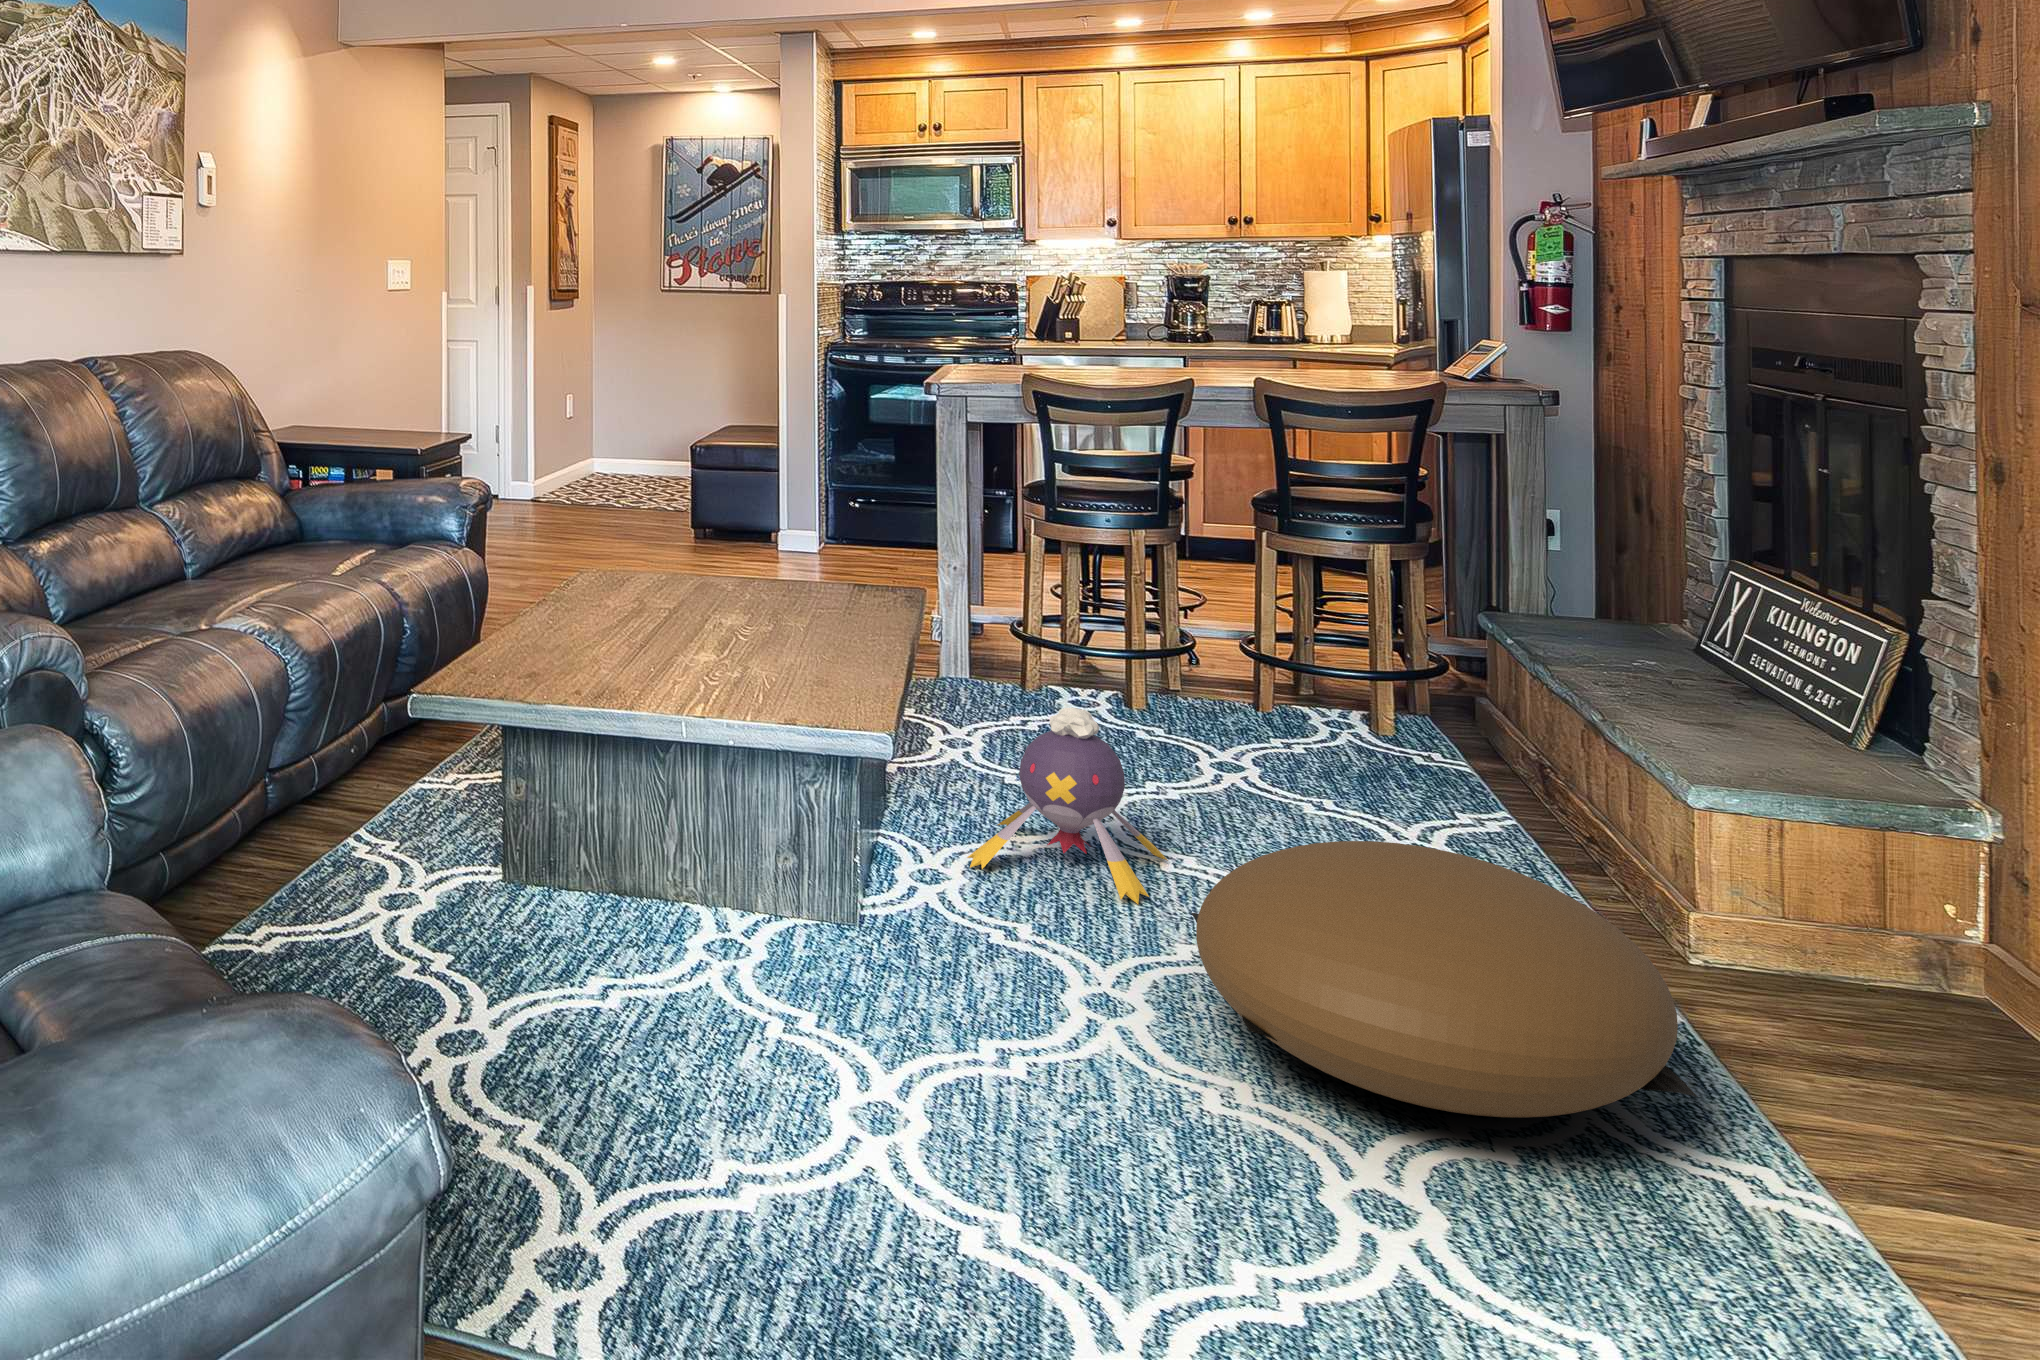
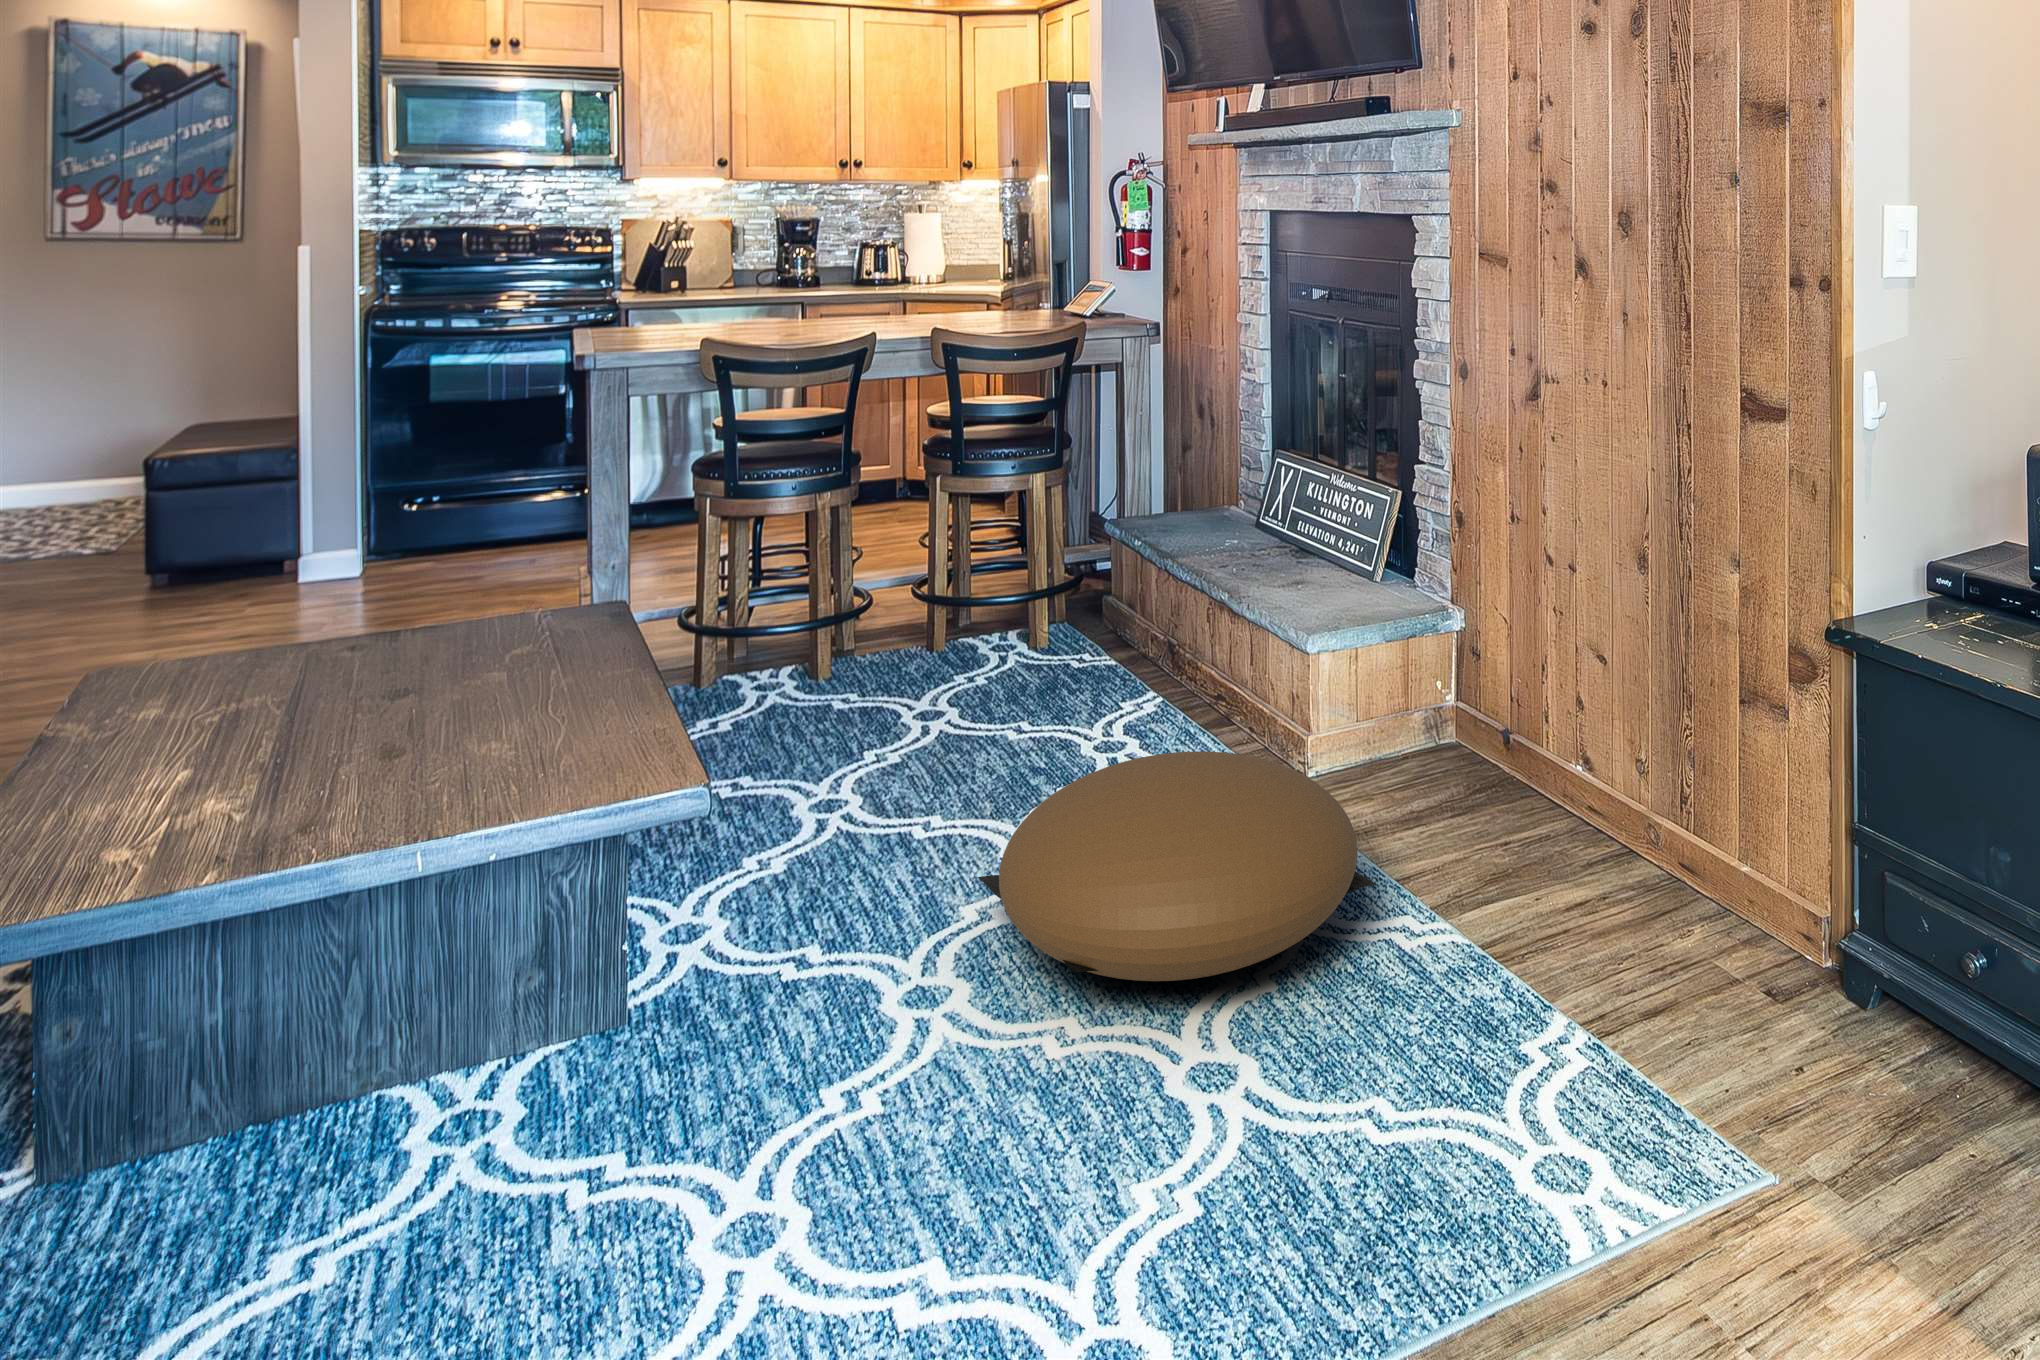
plush toy: present [967,707,1168,904] -> none [717,708,918,909]

